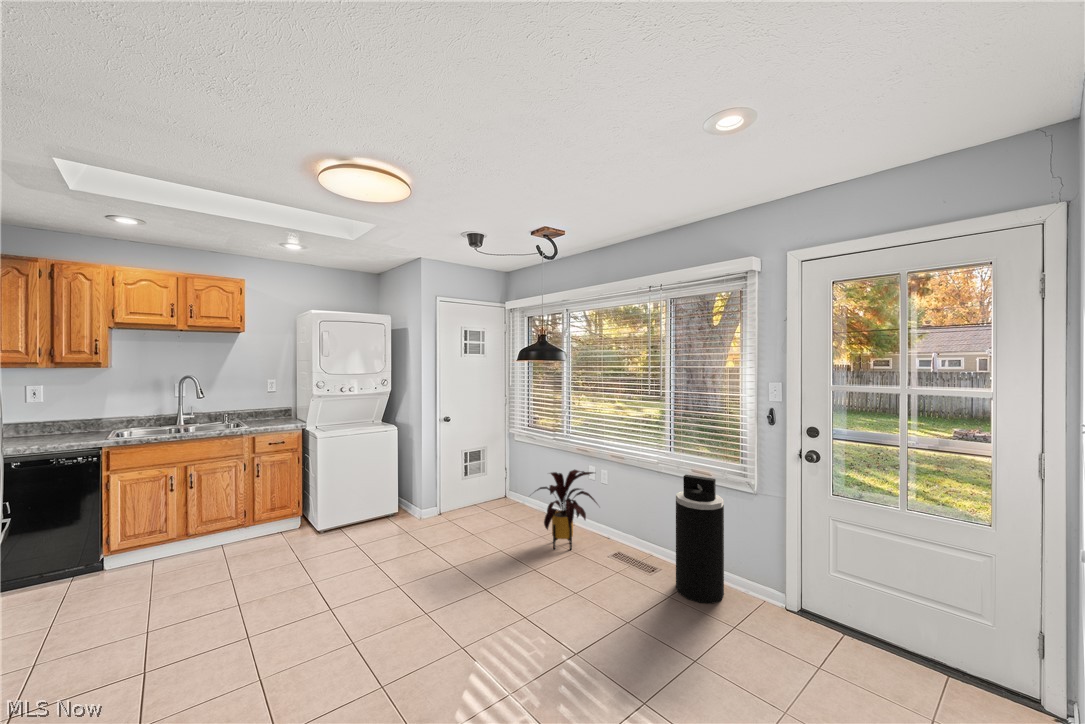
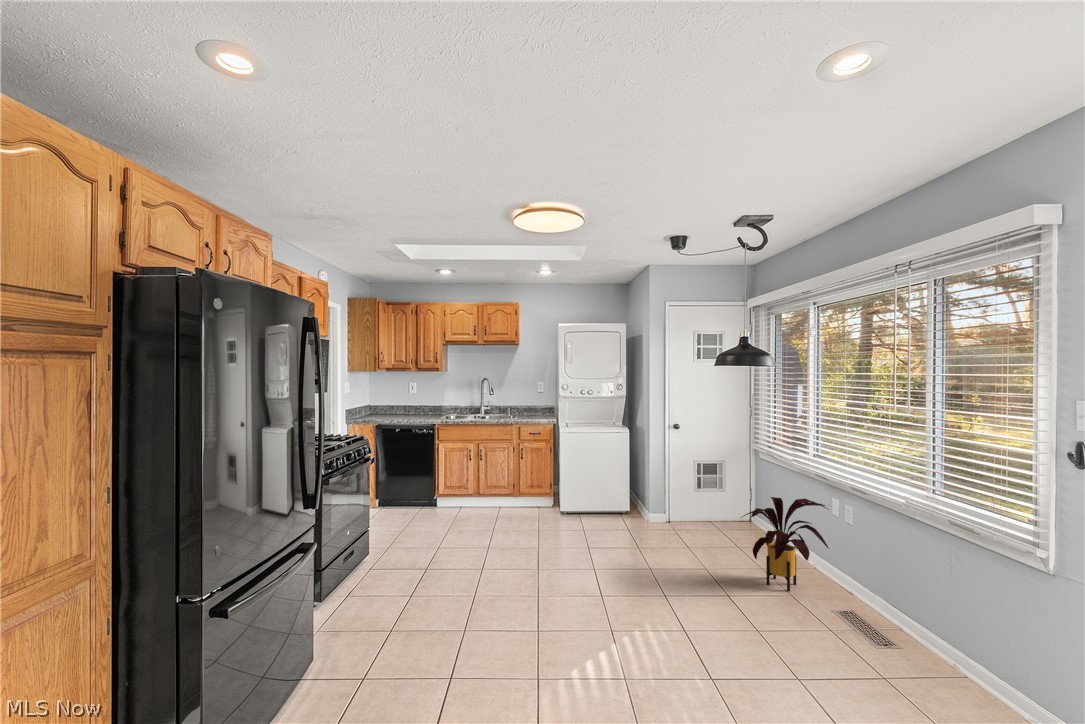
trash can: present [676,475,724,603] -> none [901,522,982,708]

